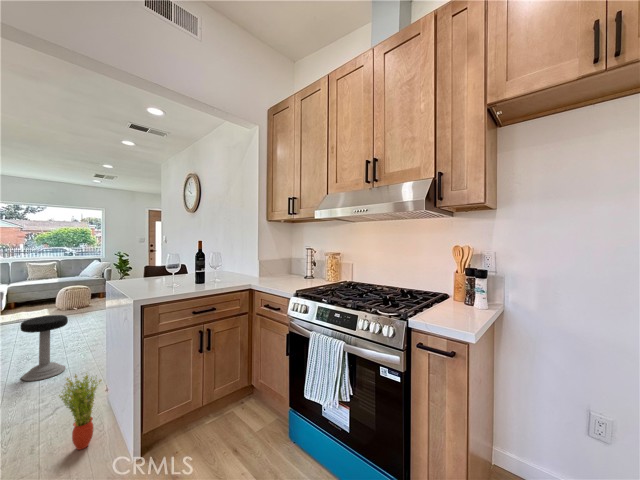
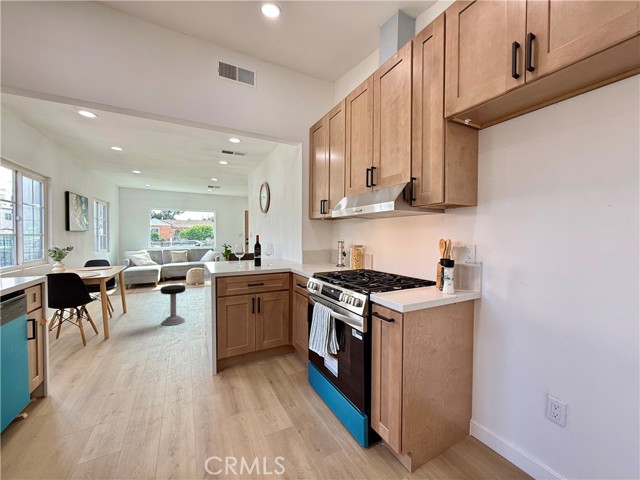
potted plant: present [59,373,102,450] -> none [172,318,196,365]

